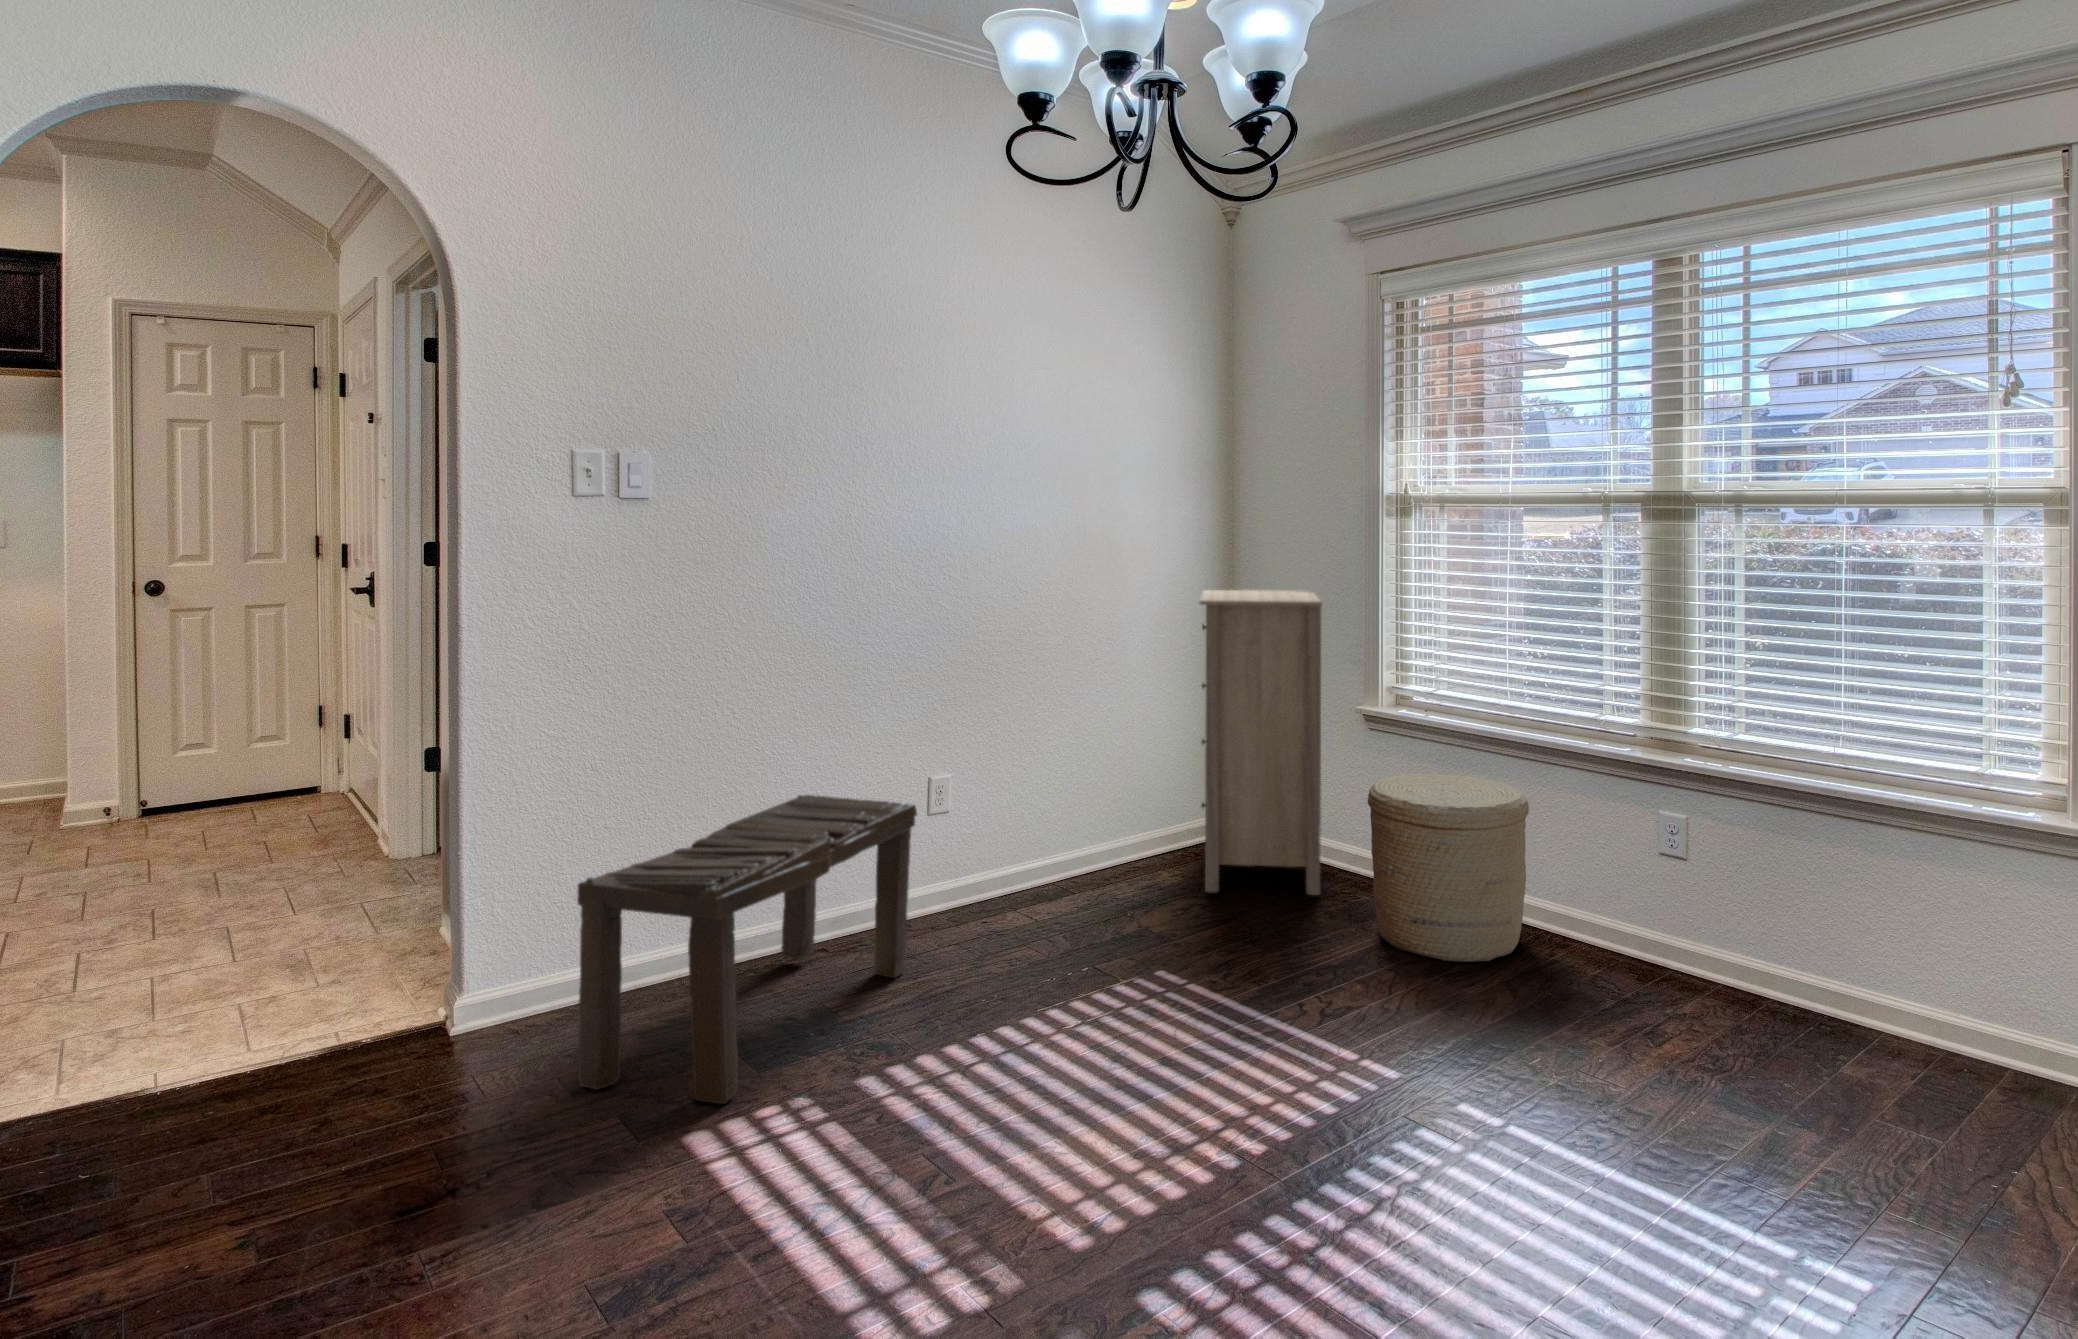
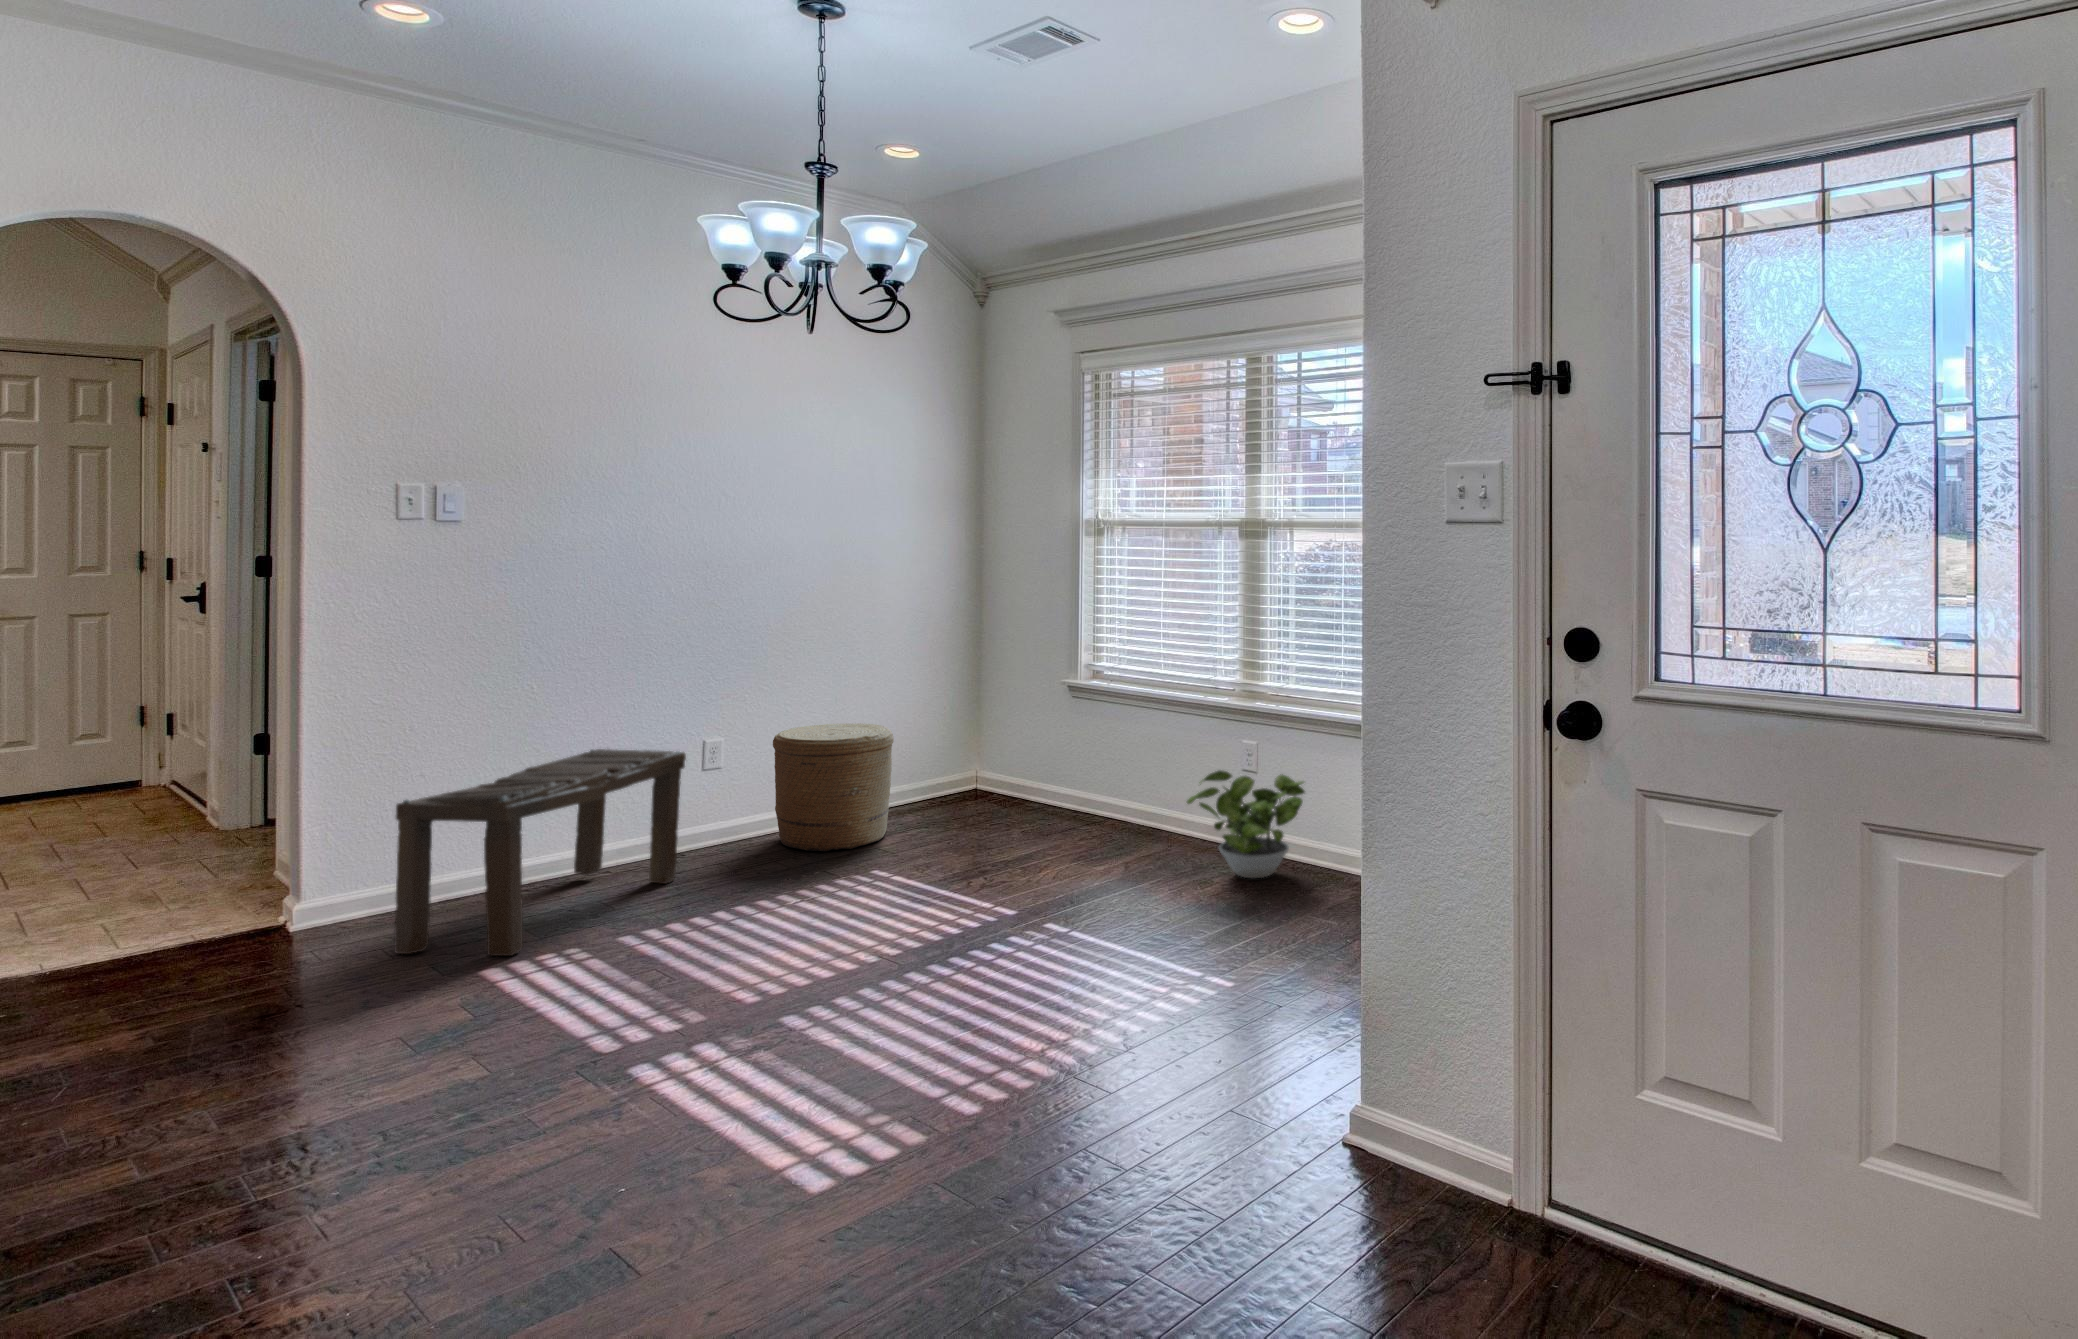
storage cabinet: present [1200,590,1322,895] -> none [935,593,1040,824]
woven basket: present [1368,774,1529,962] -> present [773,723,894,852]
potted plant: none [1610,863,1783,1024] -> present [1187,770,1305,878]

